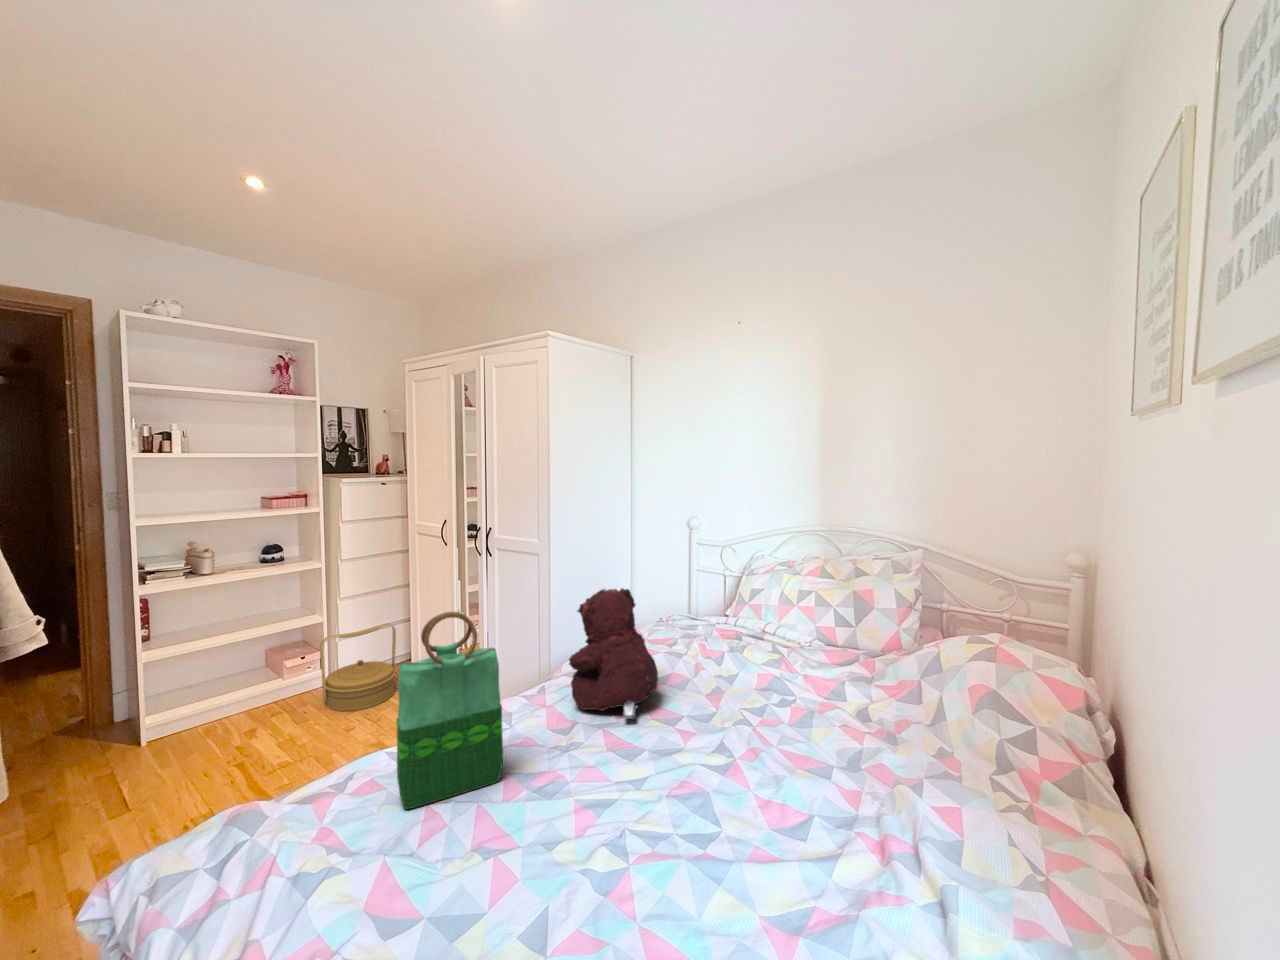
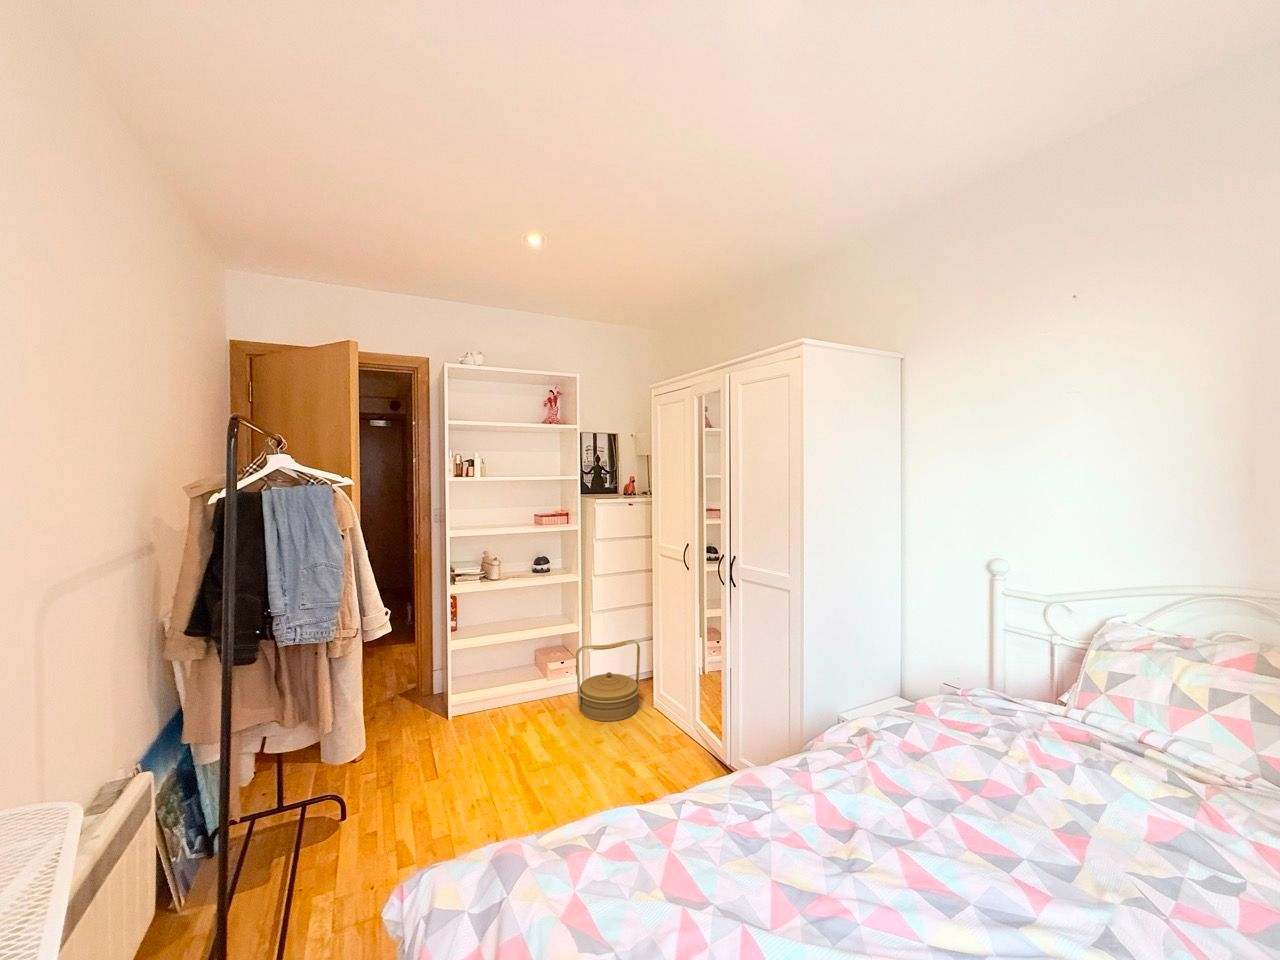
teddy bear: present [569,589,658,720] -> none [844,655,978,852]
tote bag: present [396,612,503,809] -> none [646,675,771,913]

